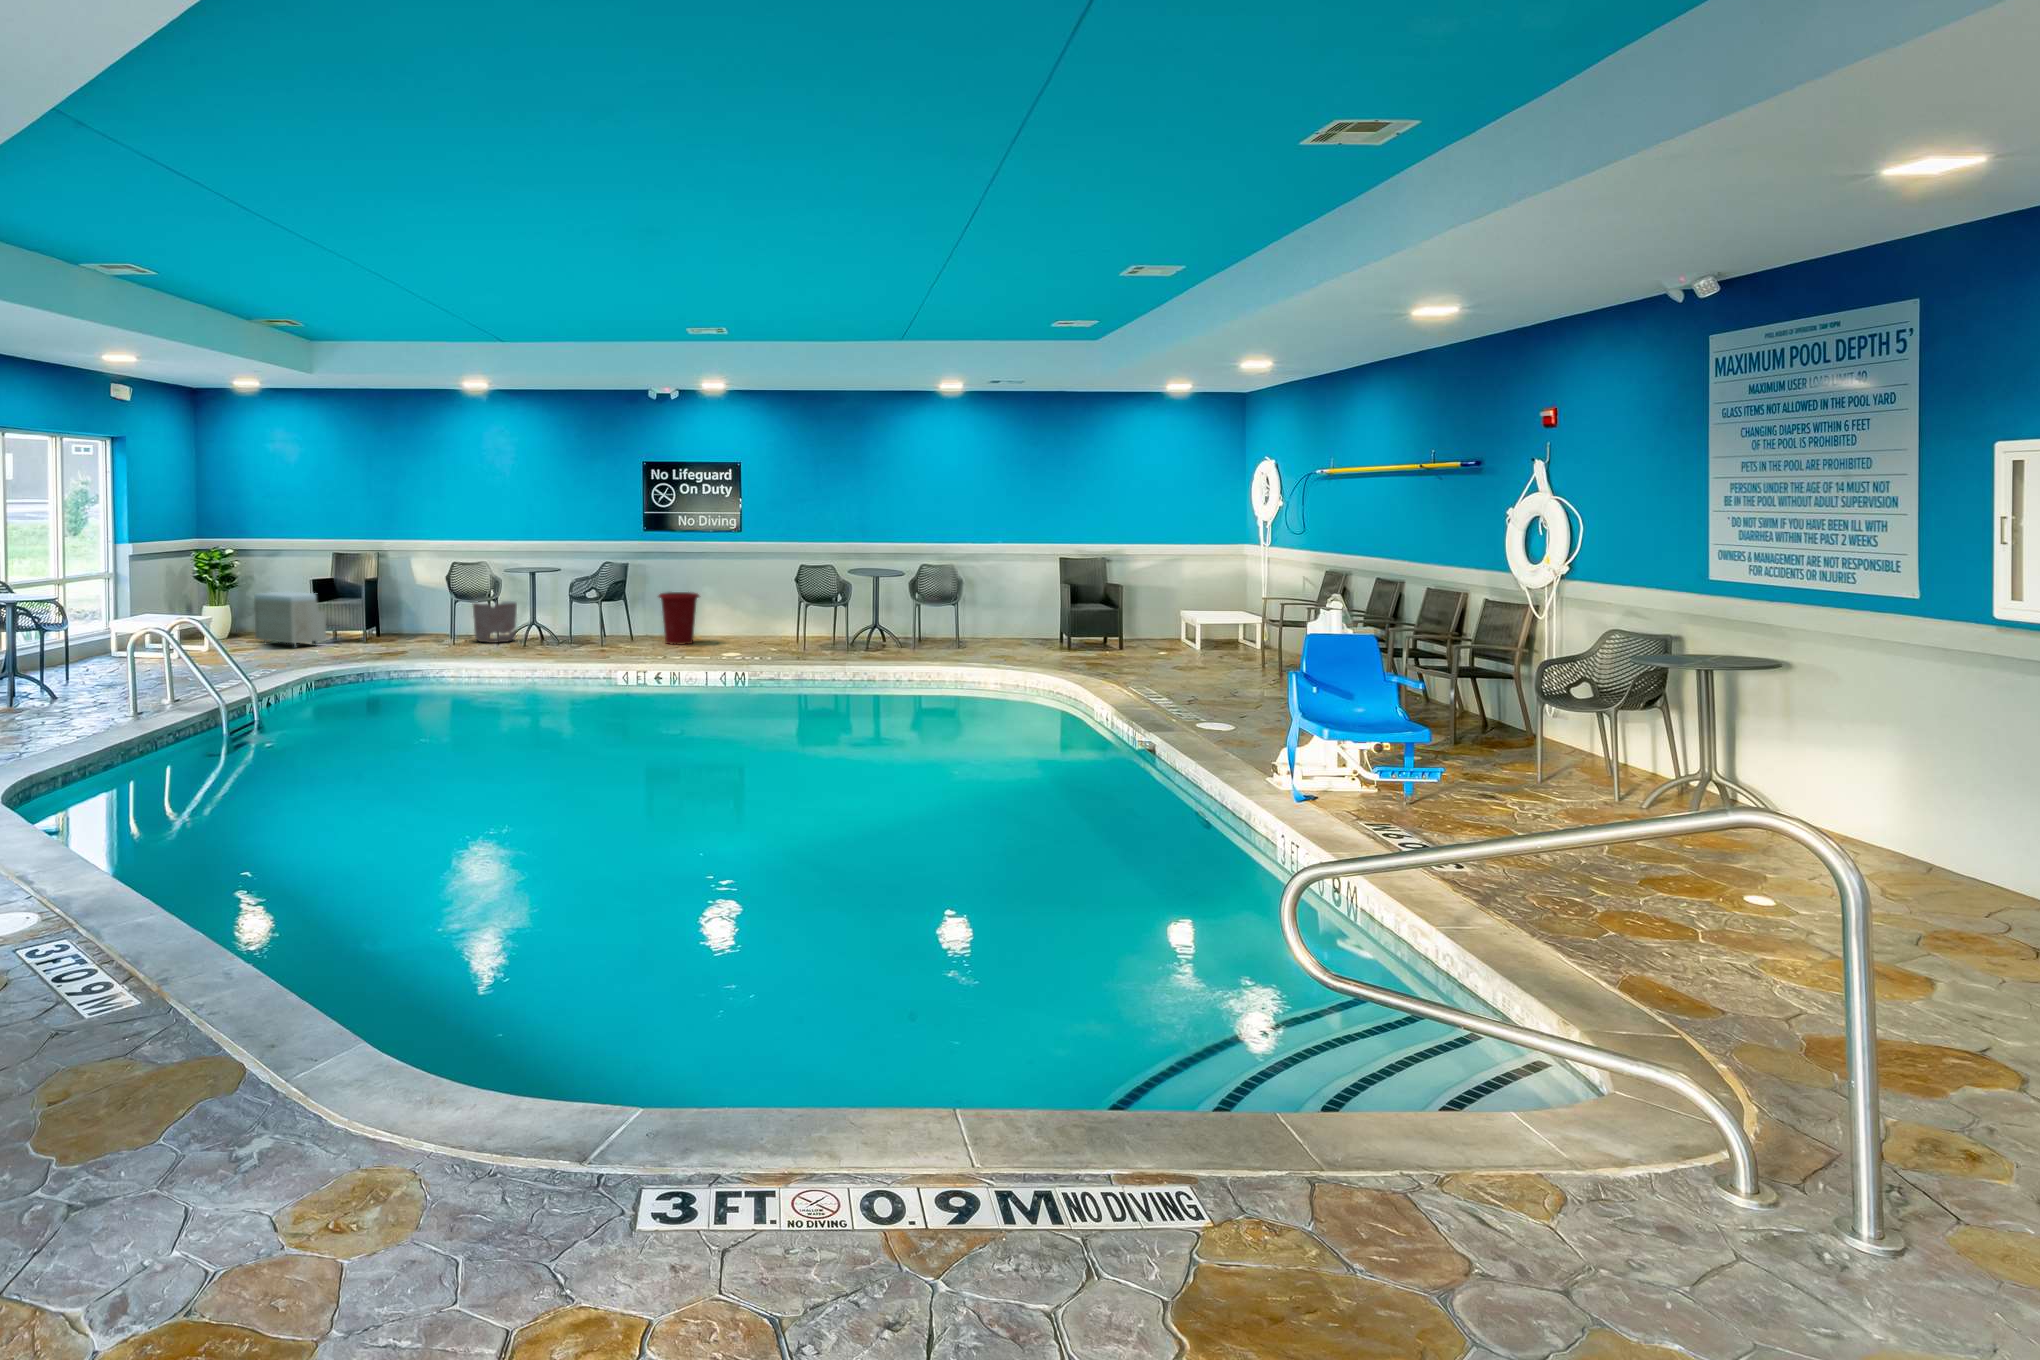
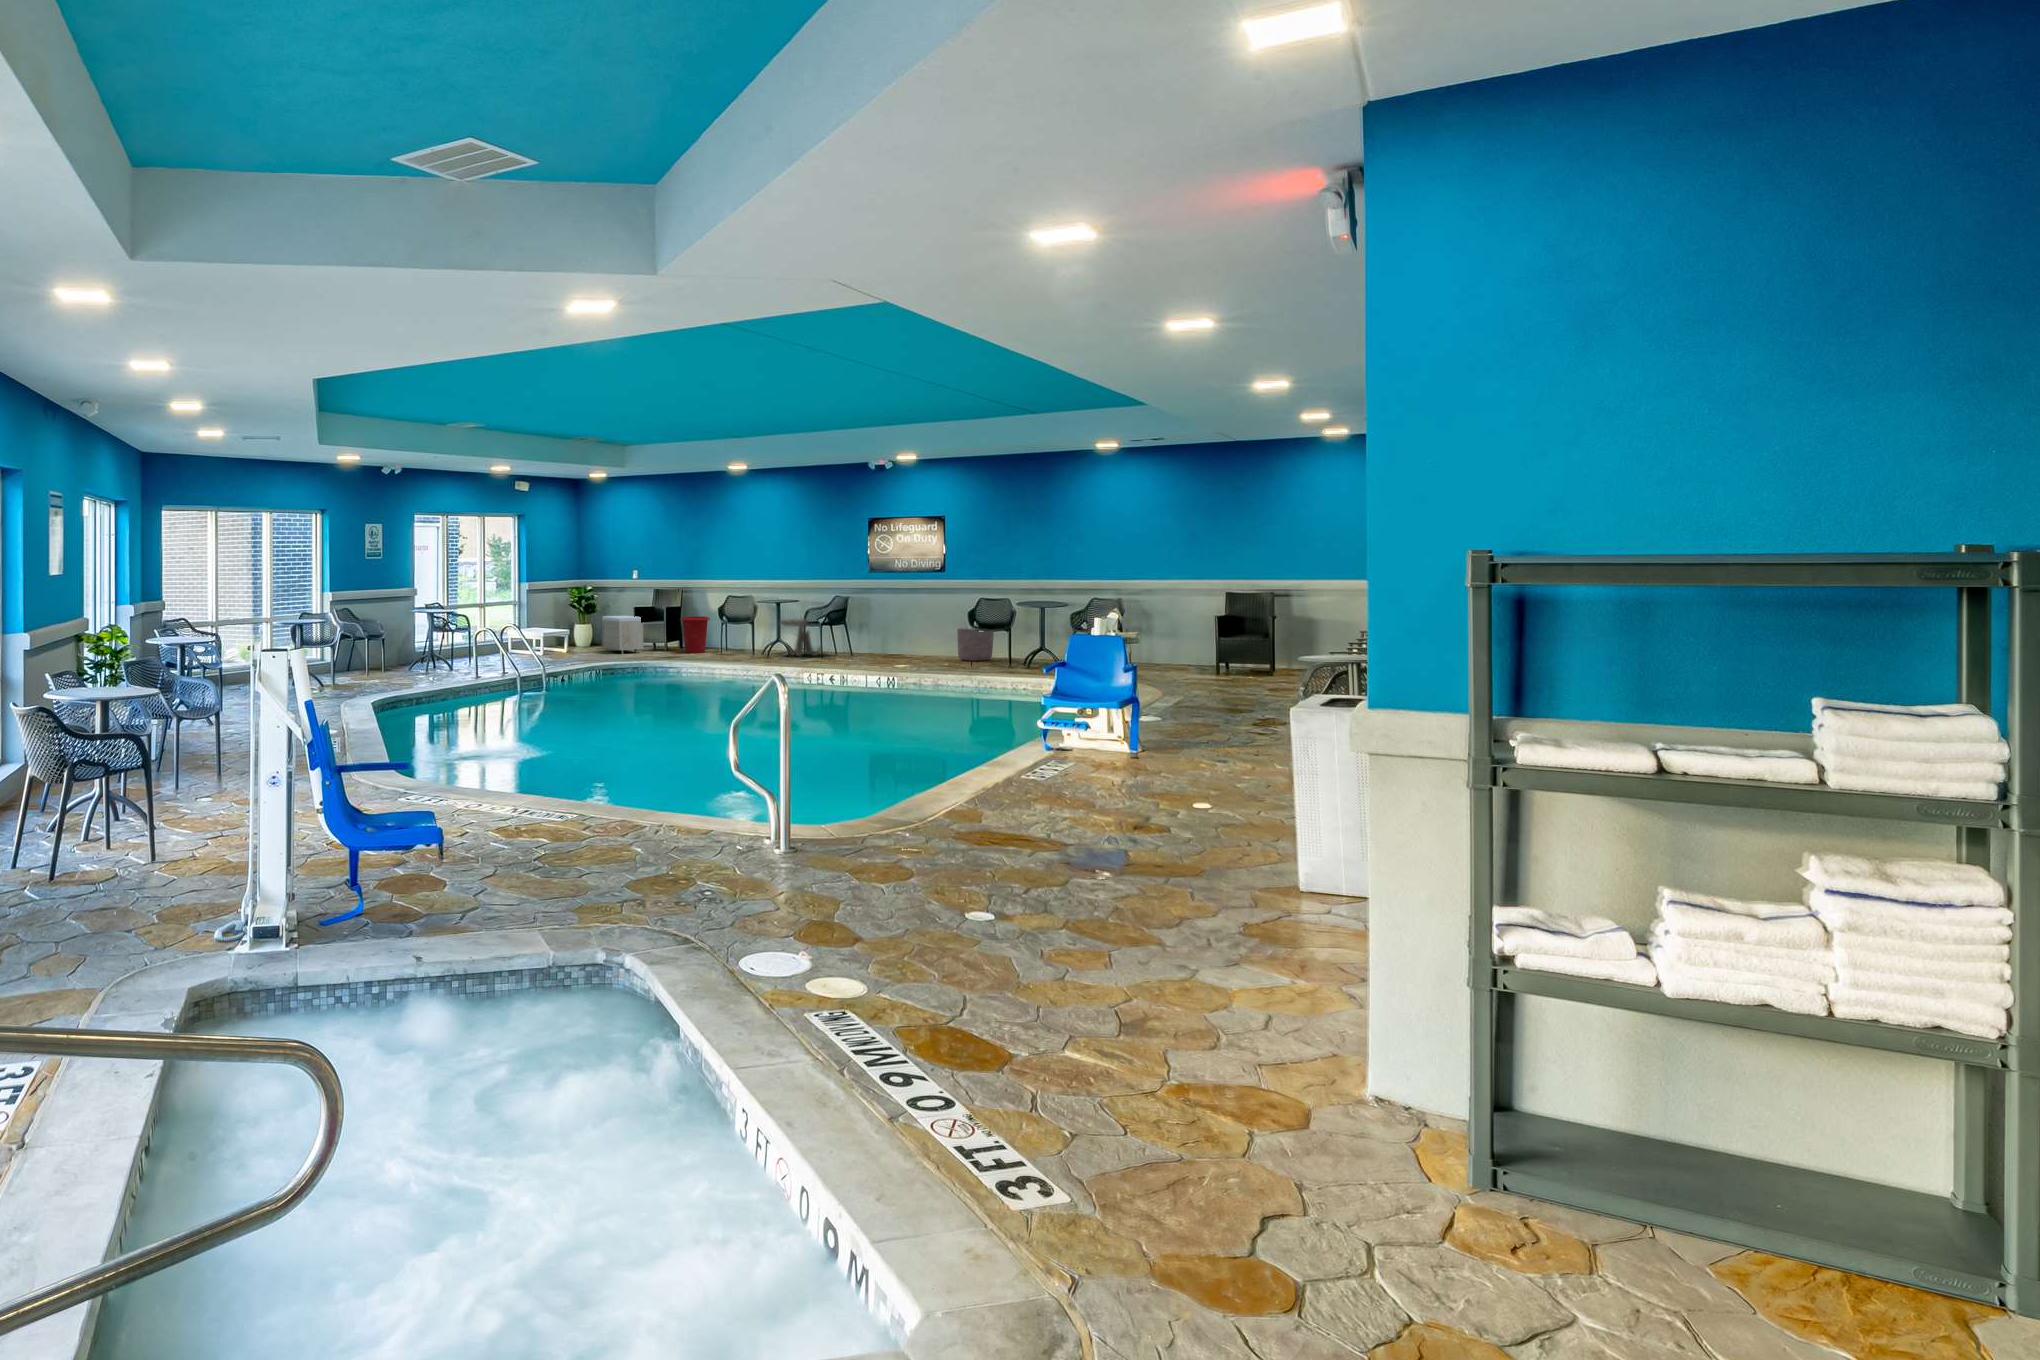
waste bin: present [659,592,699,645] -> present [680,616,710,653]
side table: none [535,593,598,644] -> present [780,618,821,656]
planter: present [473,601,517,643] -> present [957,627,994,661]

